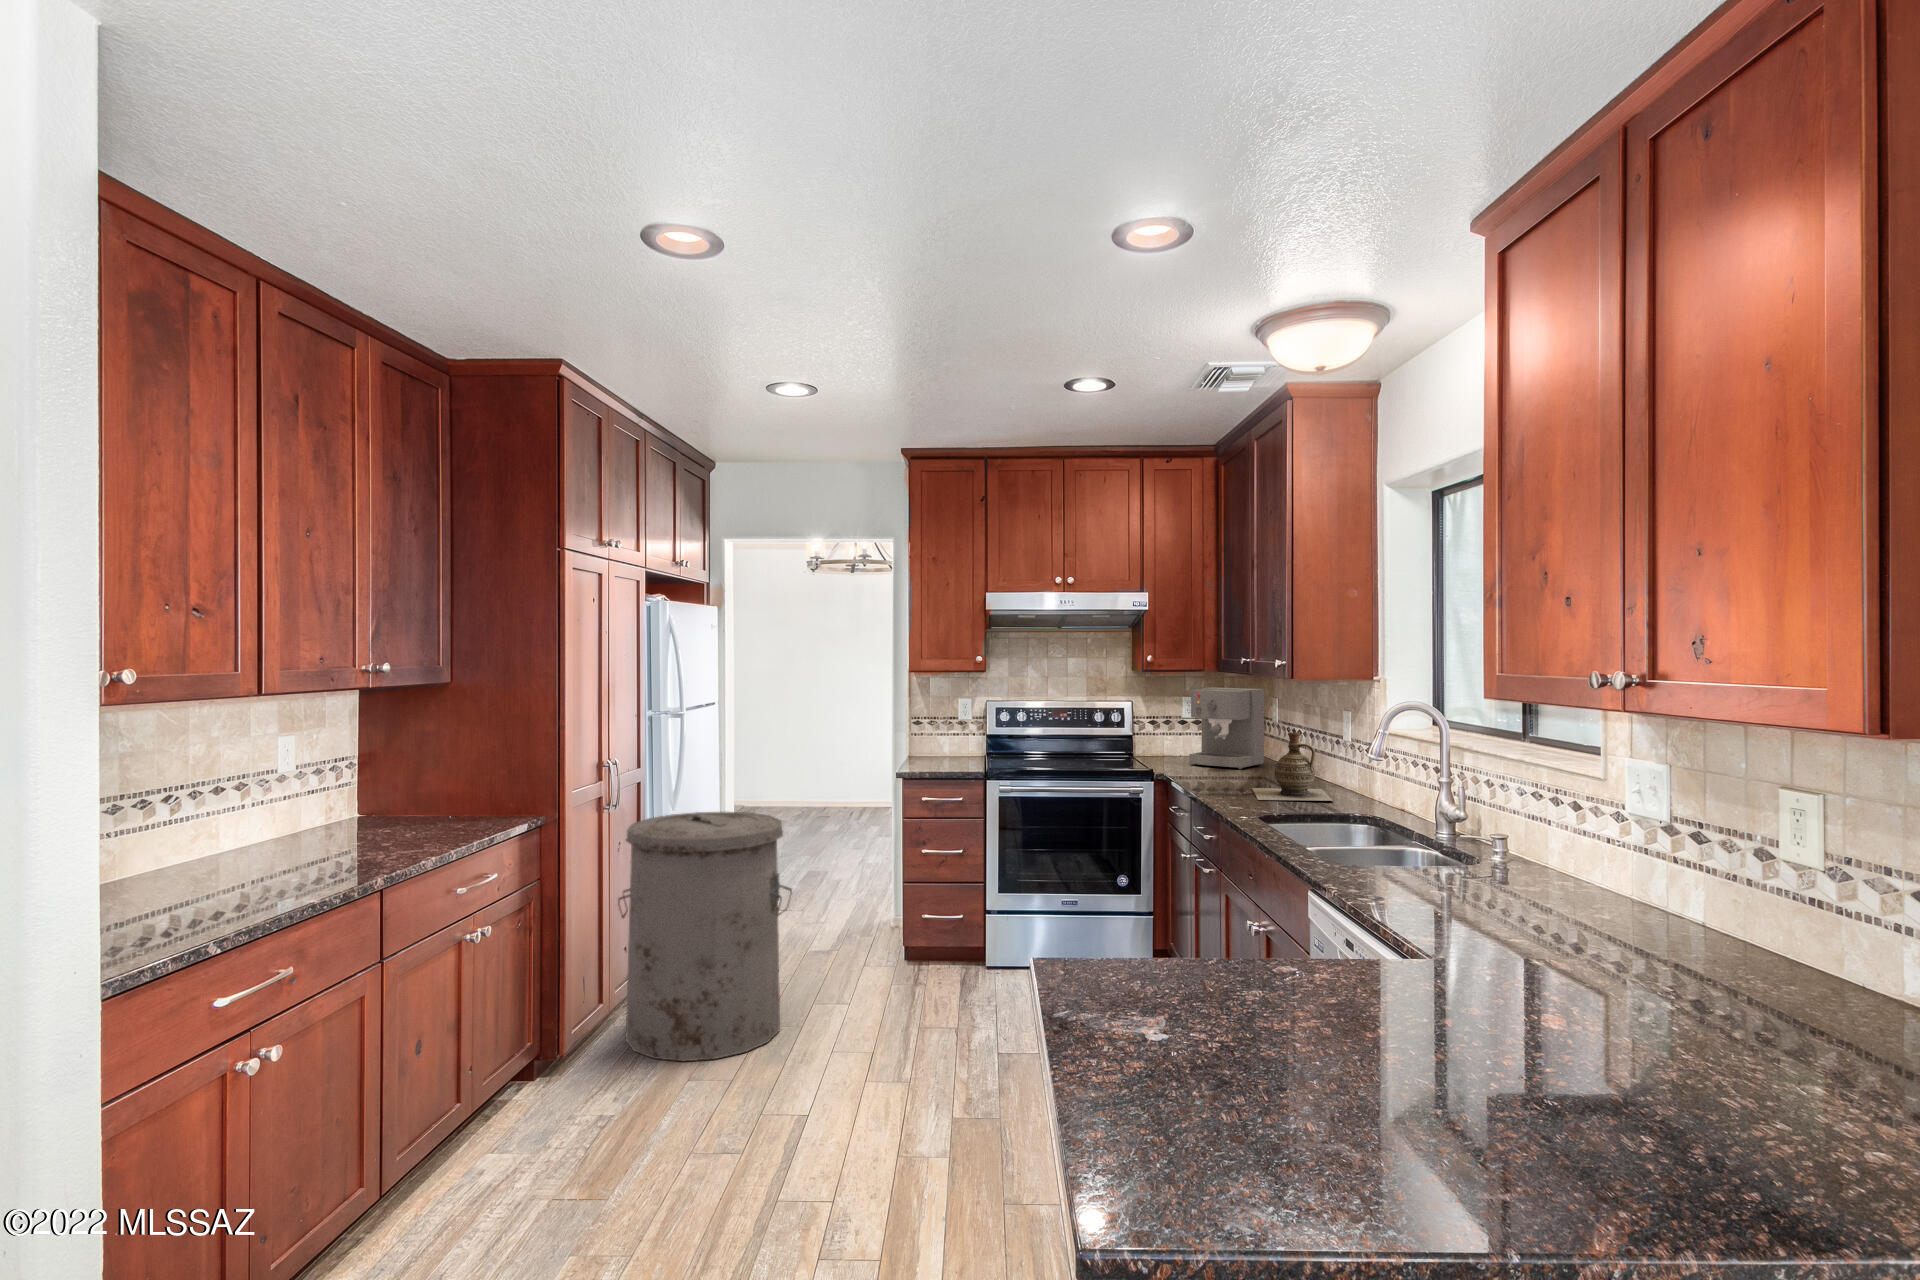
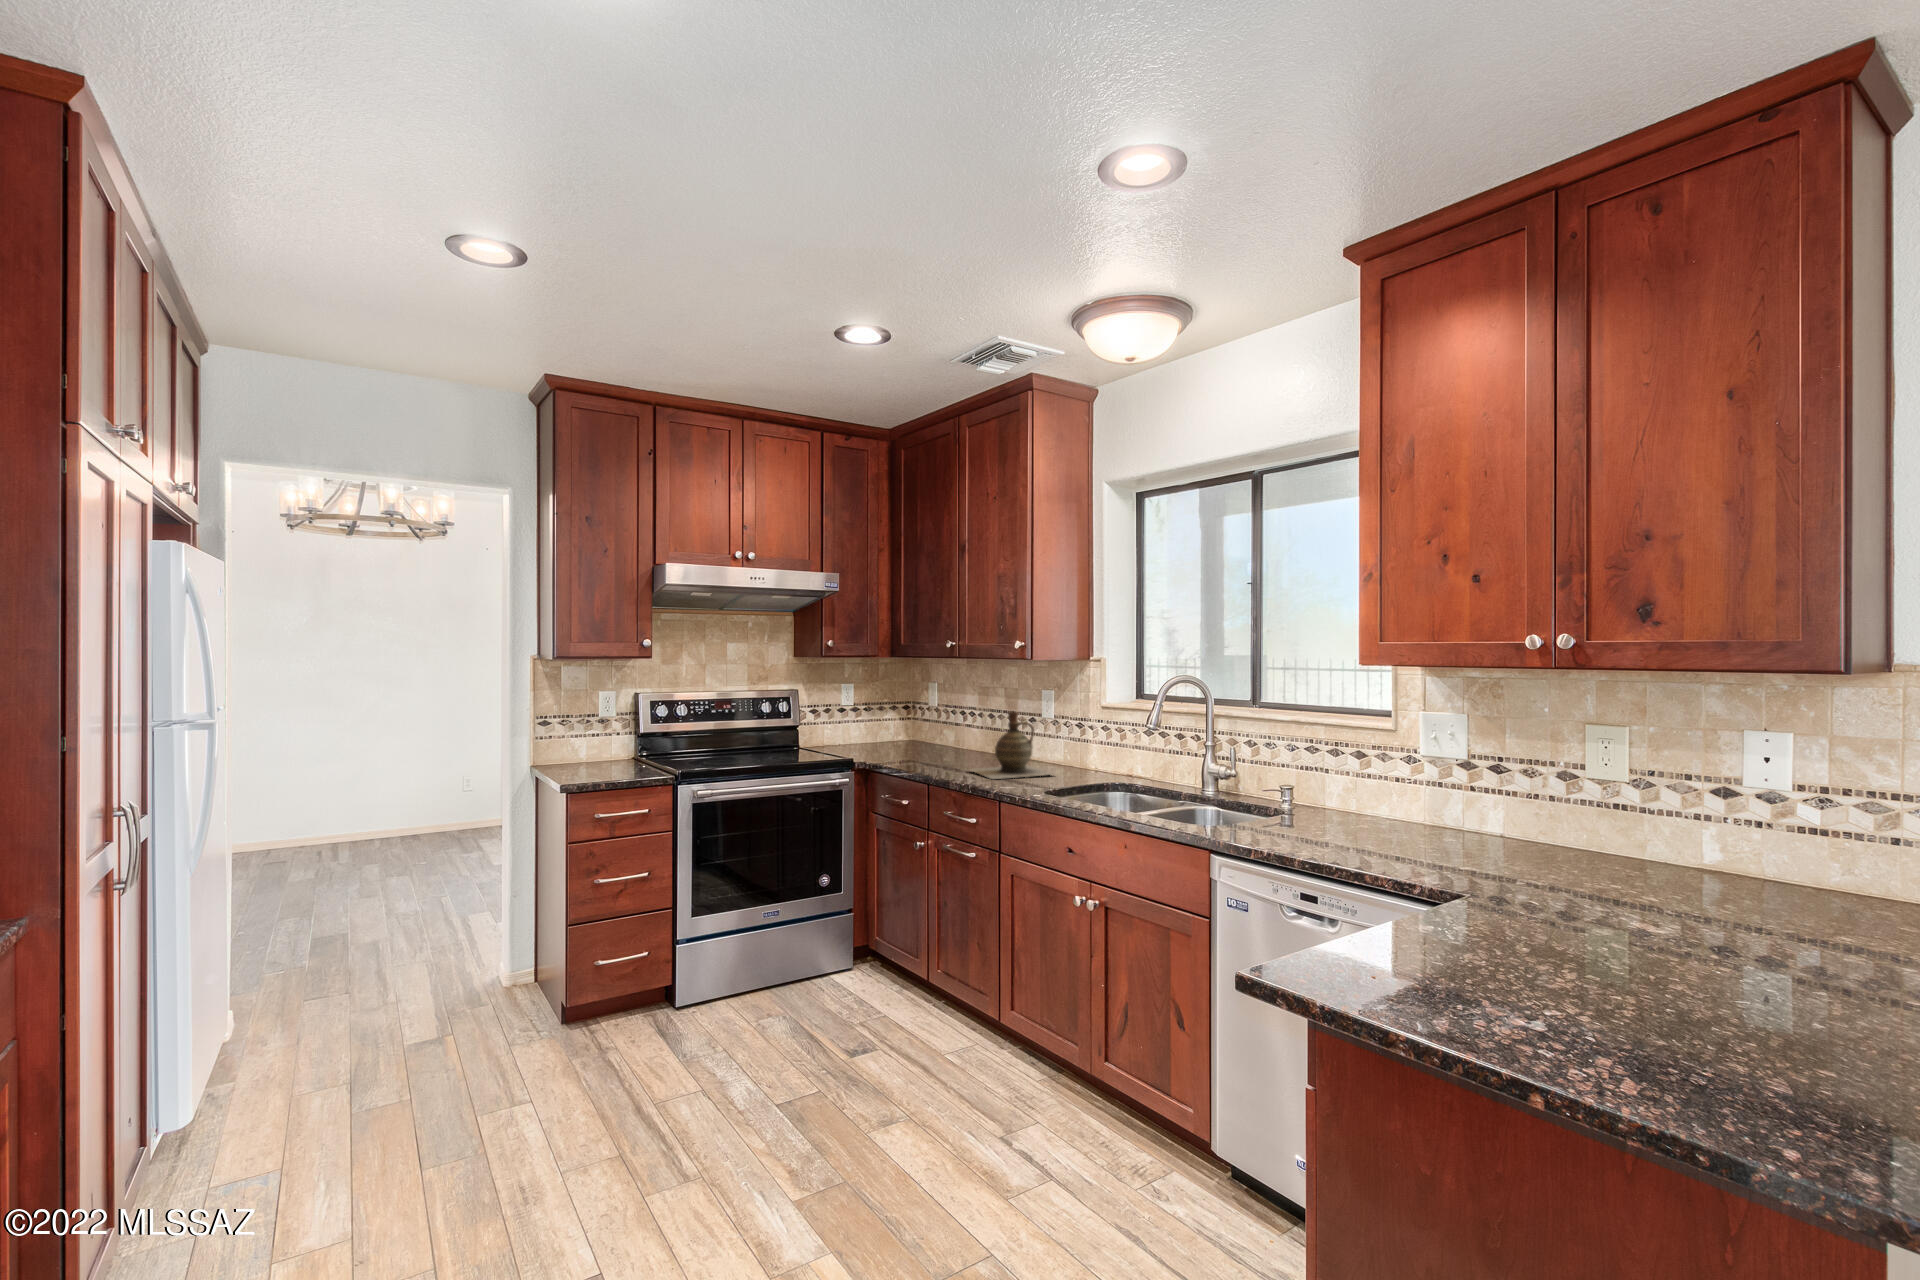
coffee maker: present [1189,688,1264,769] -> none [860,673,925,754]
trash can: present [618,812,792,1061] -> none [213,851,485,1216]

